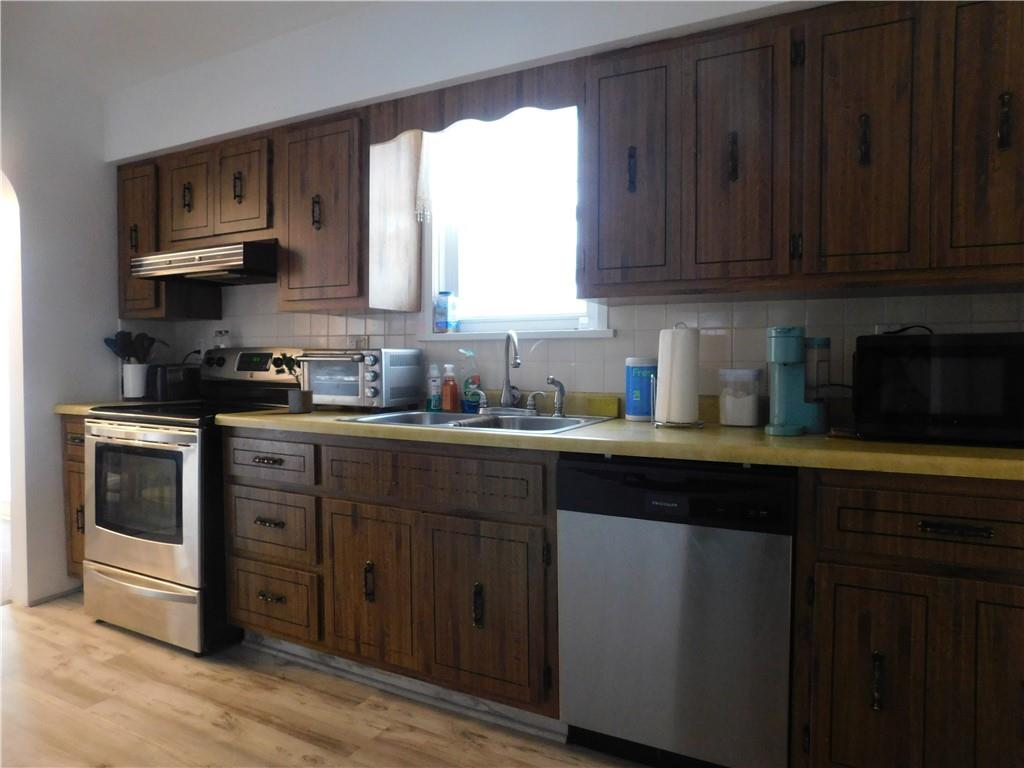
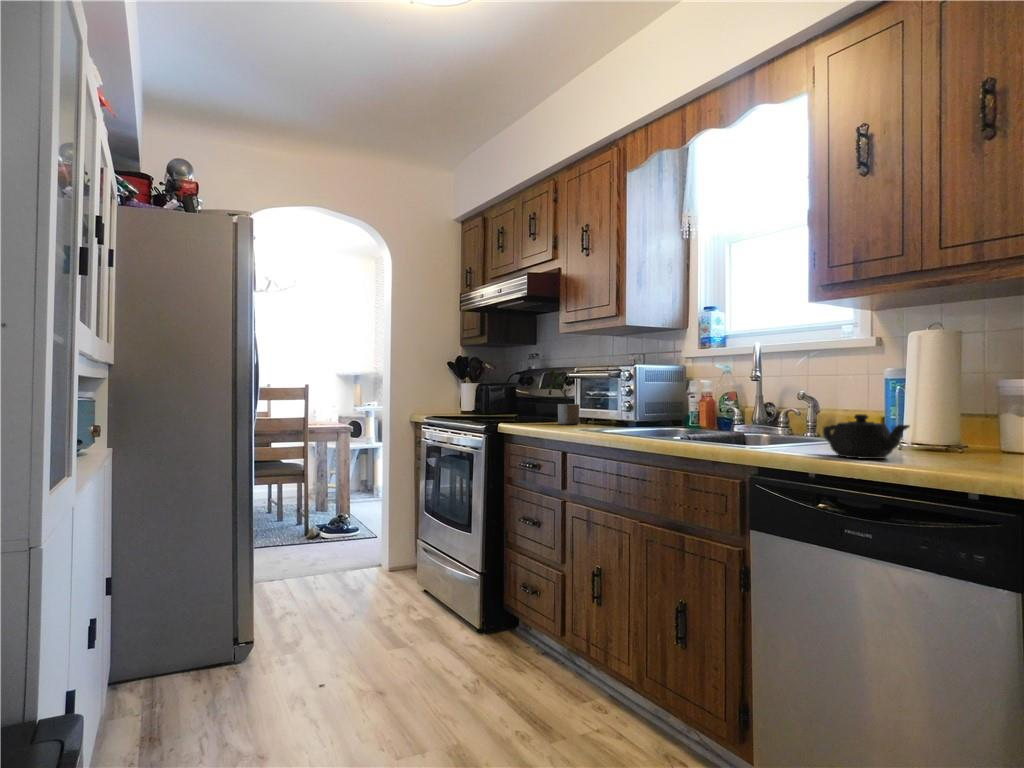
teapot: none [600,399,669,435] -> present [823,414,910,459]

